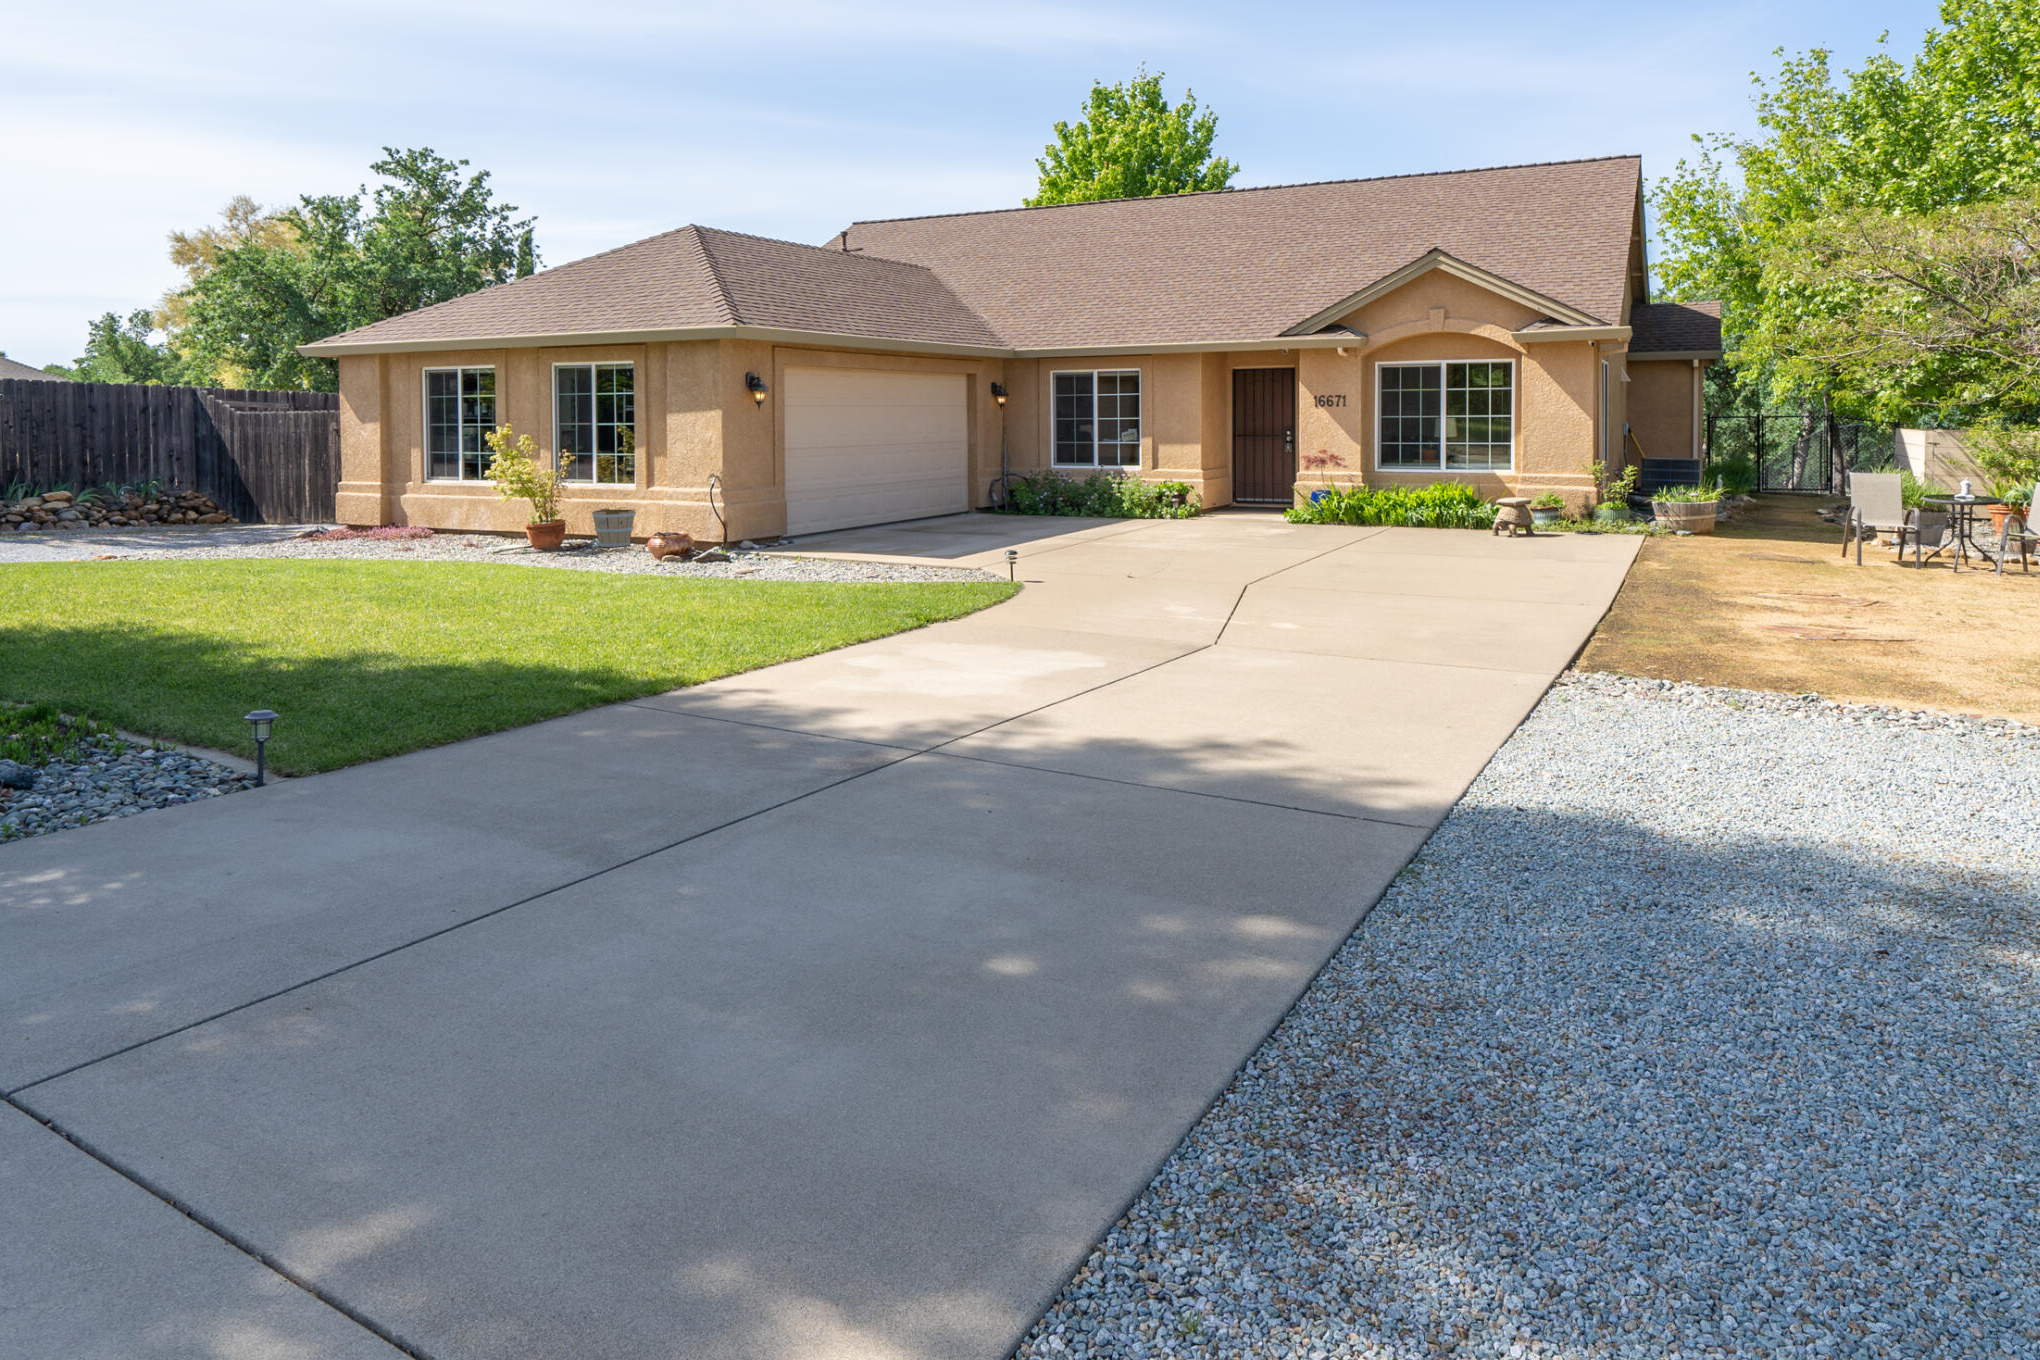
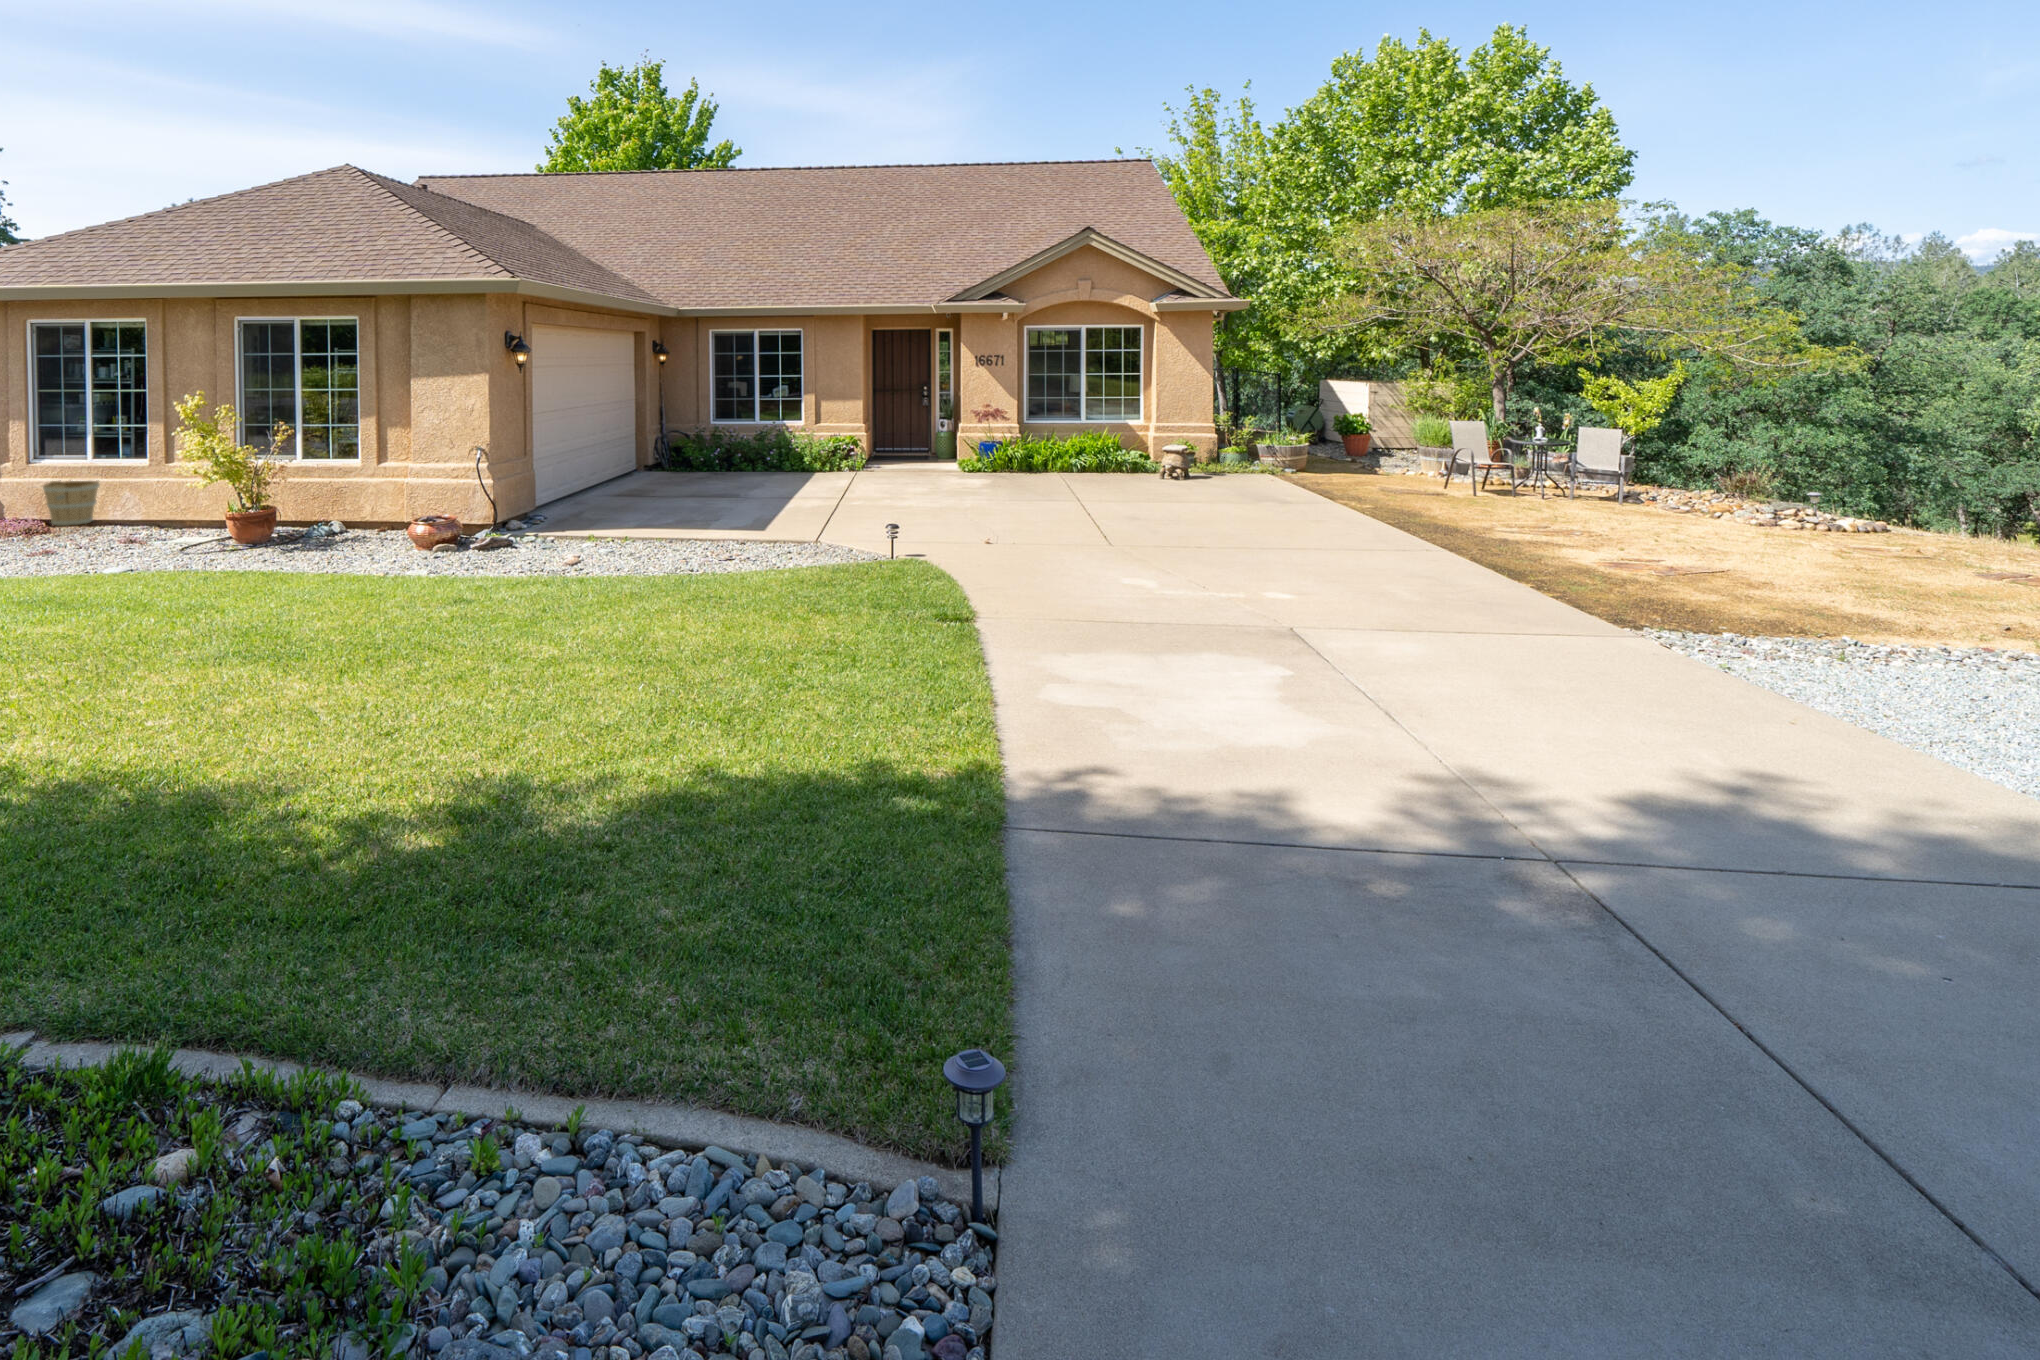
wooden bucket: present [592,509,636,547] -> present [43,480,100,526]

